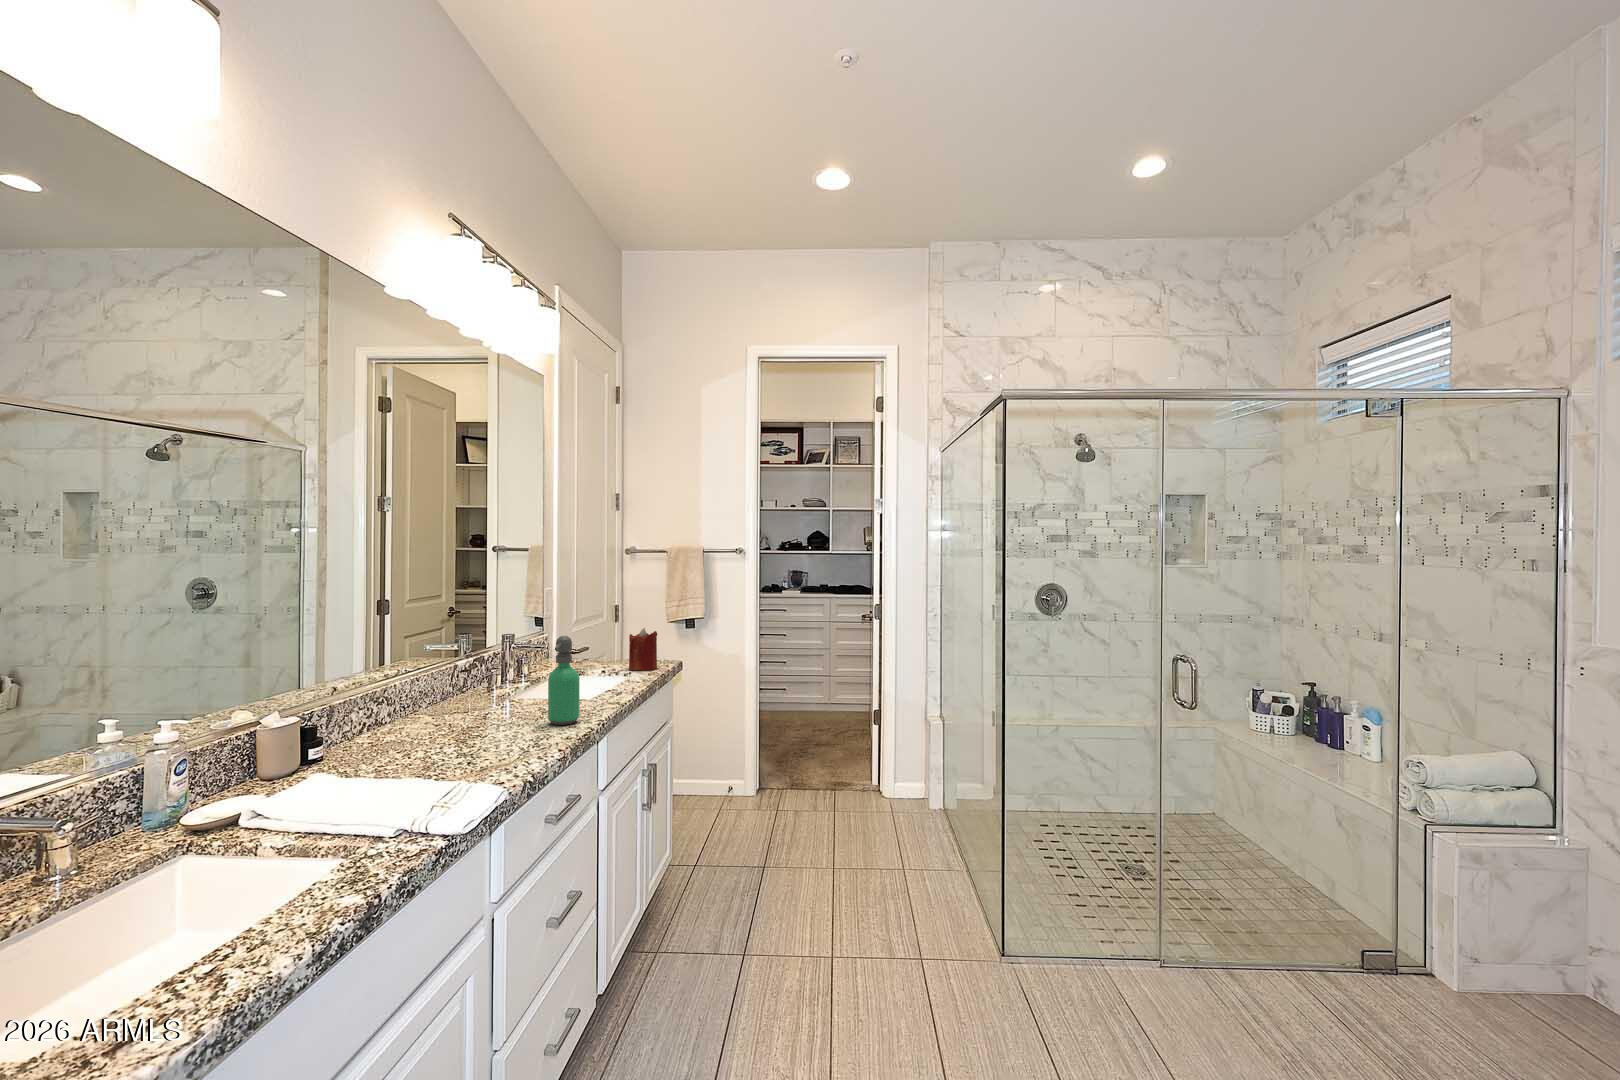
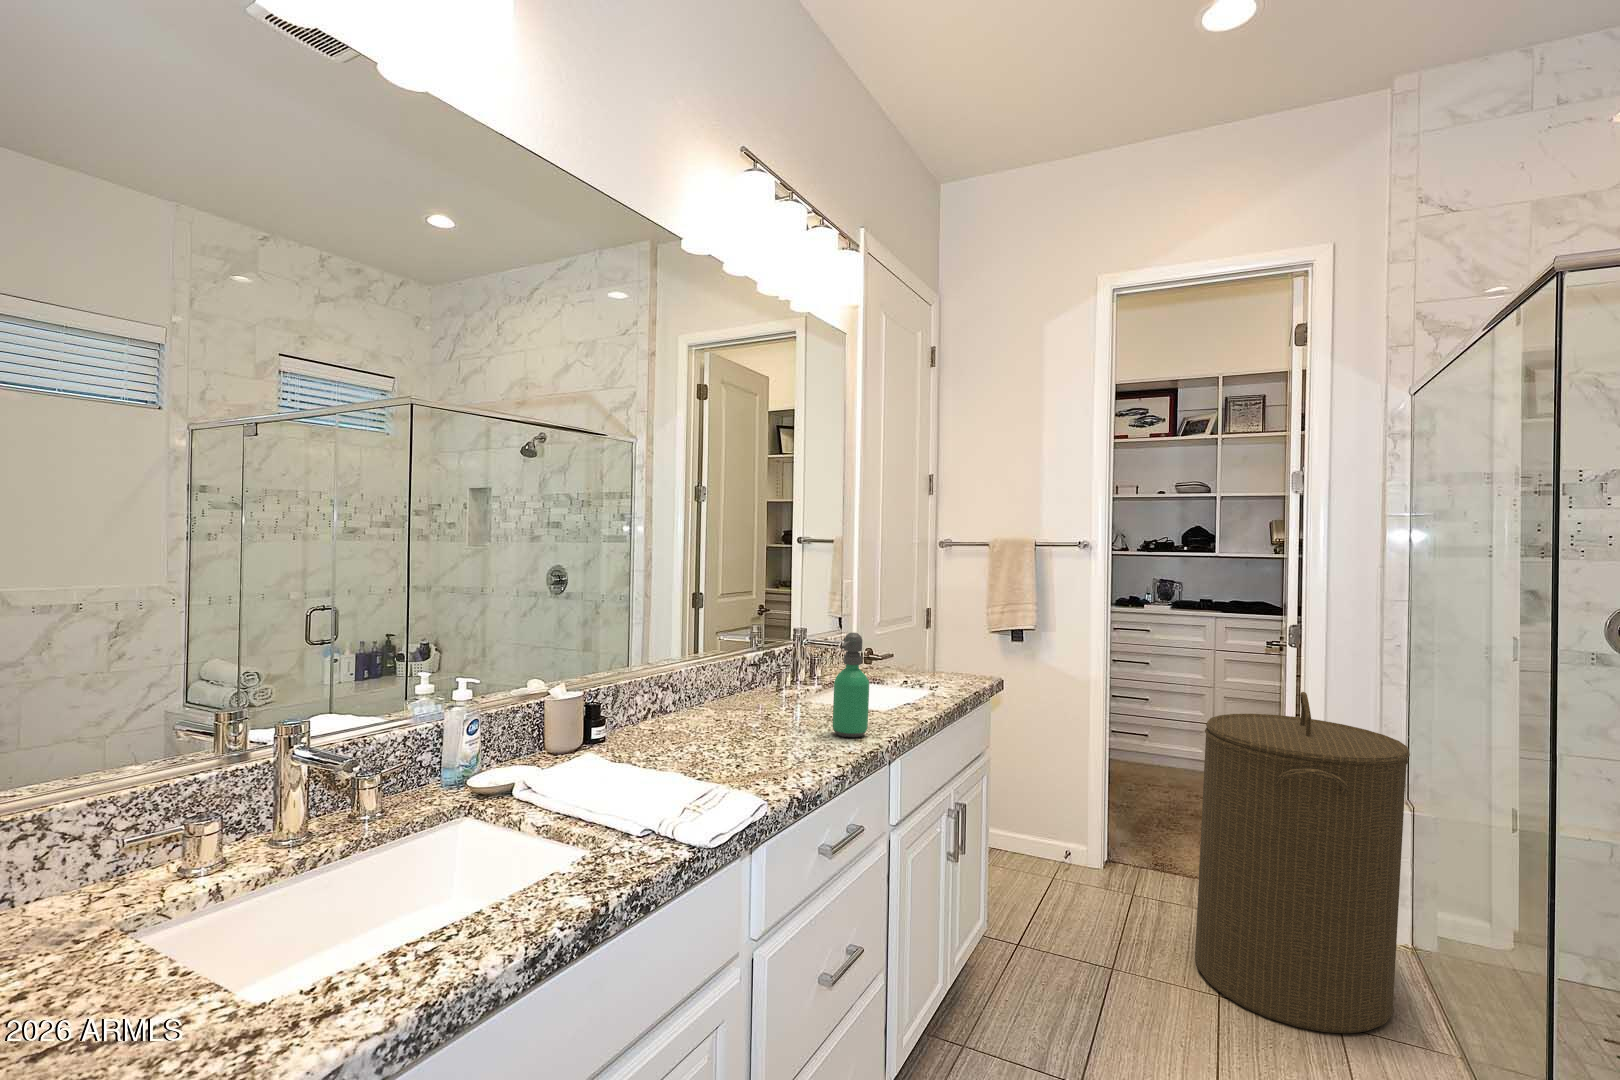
candle: present [629,628,657,671] -> none [938,633,974,685]
laundry hamper: none [831,648,958,886] -> present [1195,692,1410,1033]

